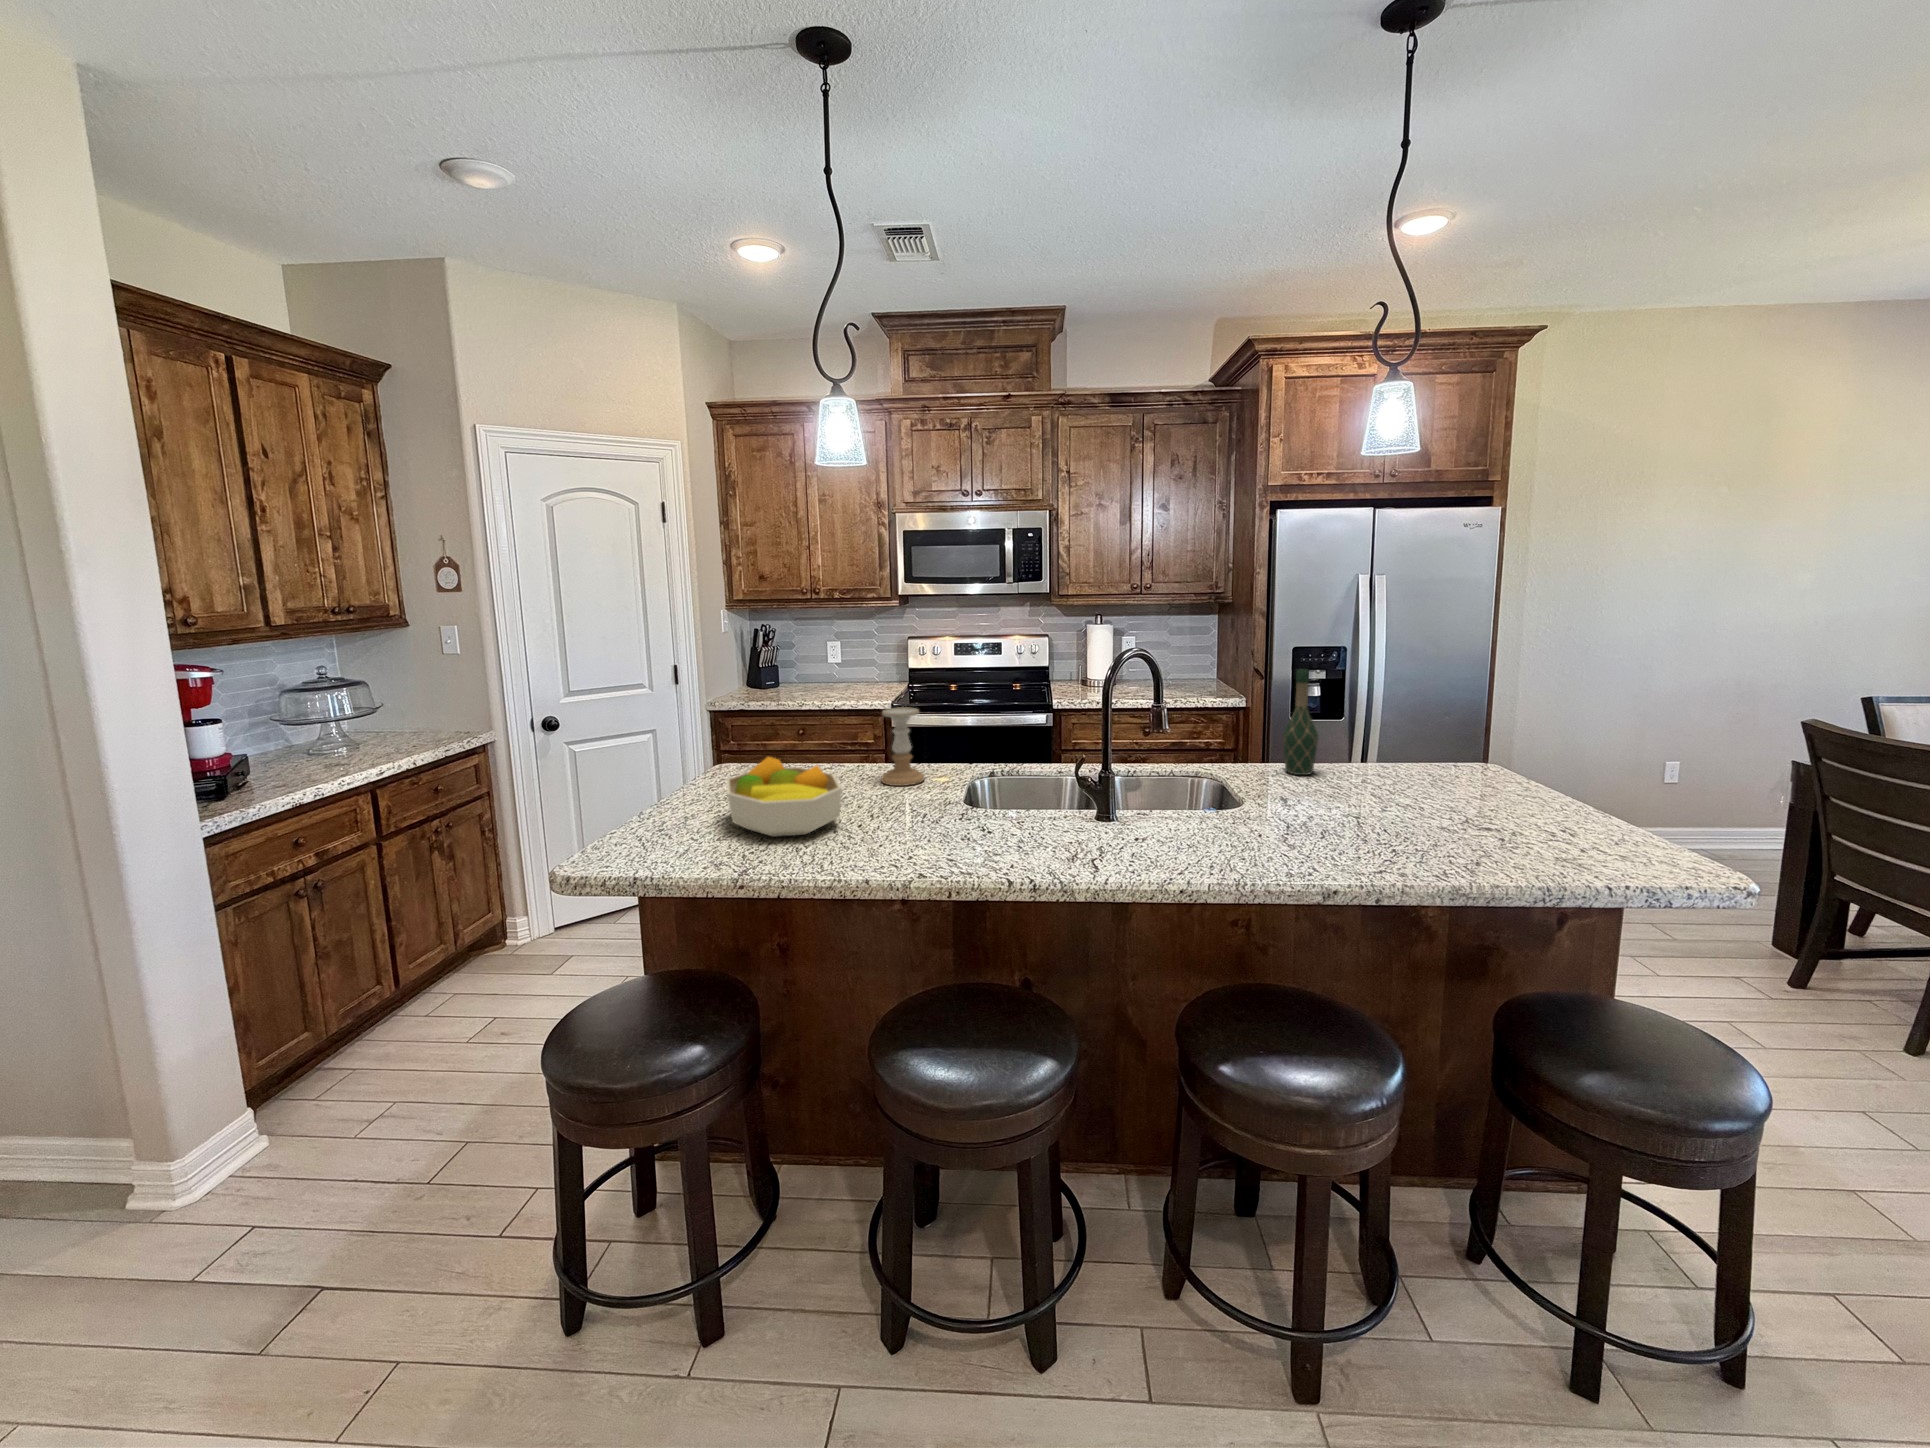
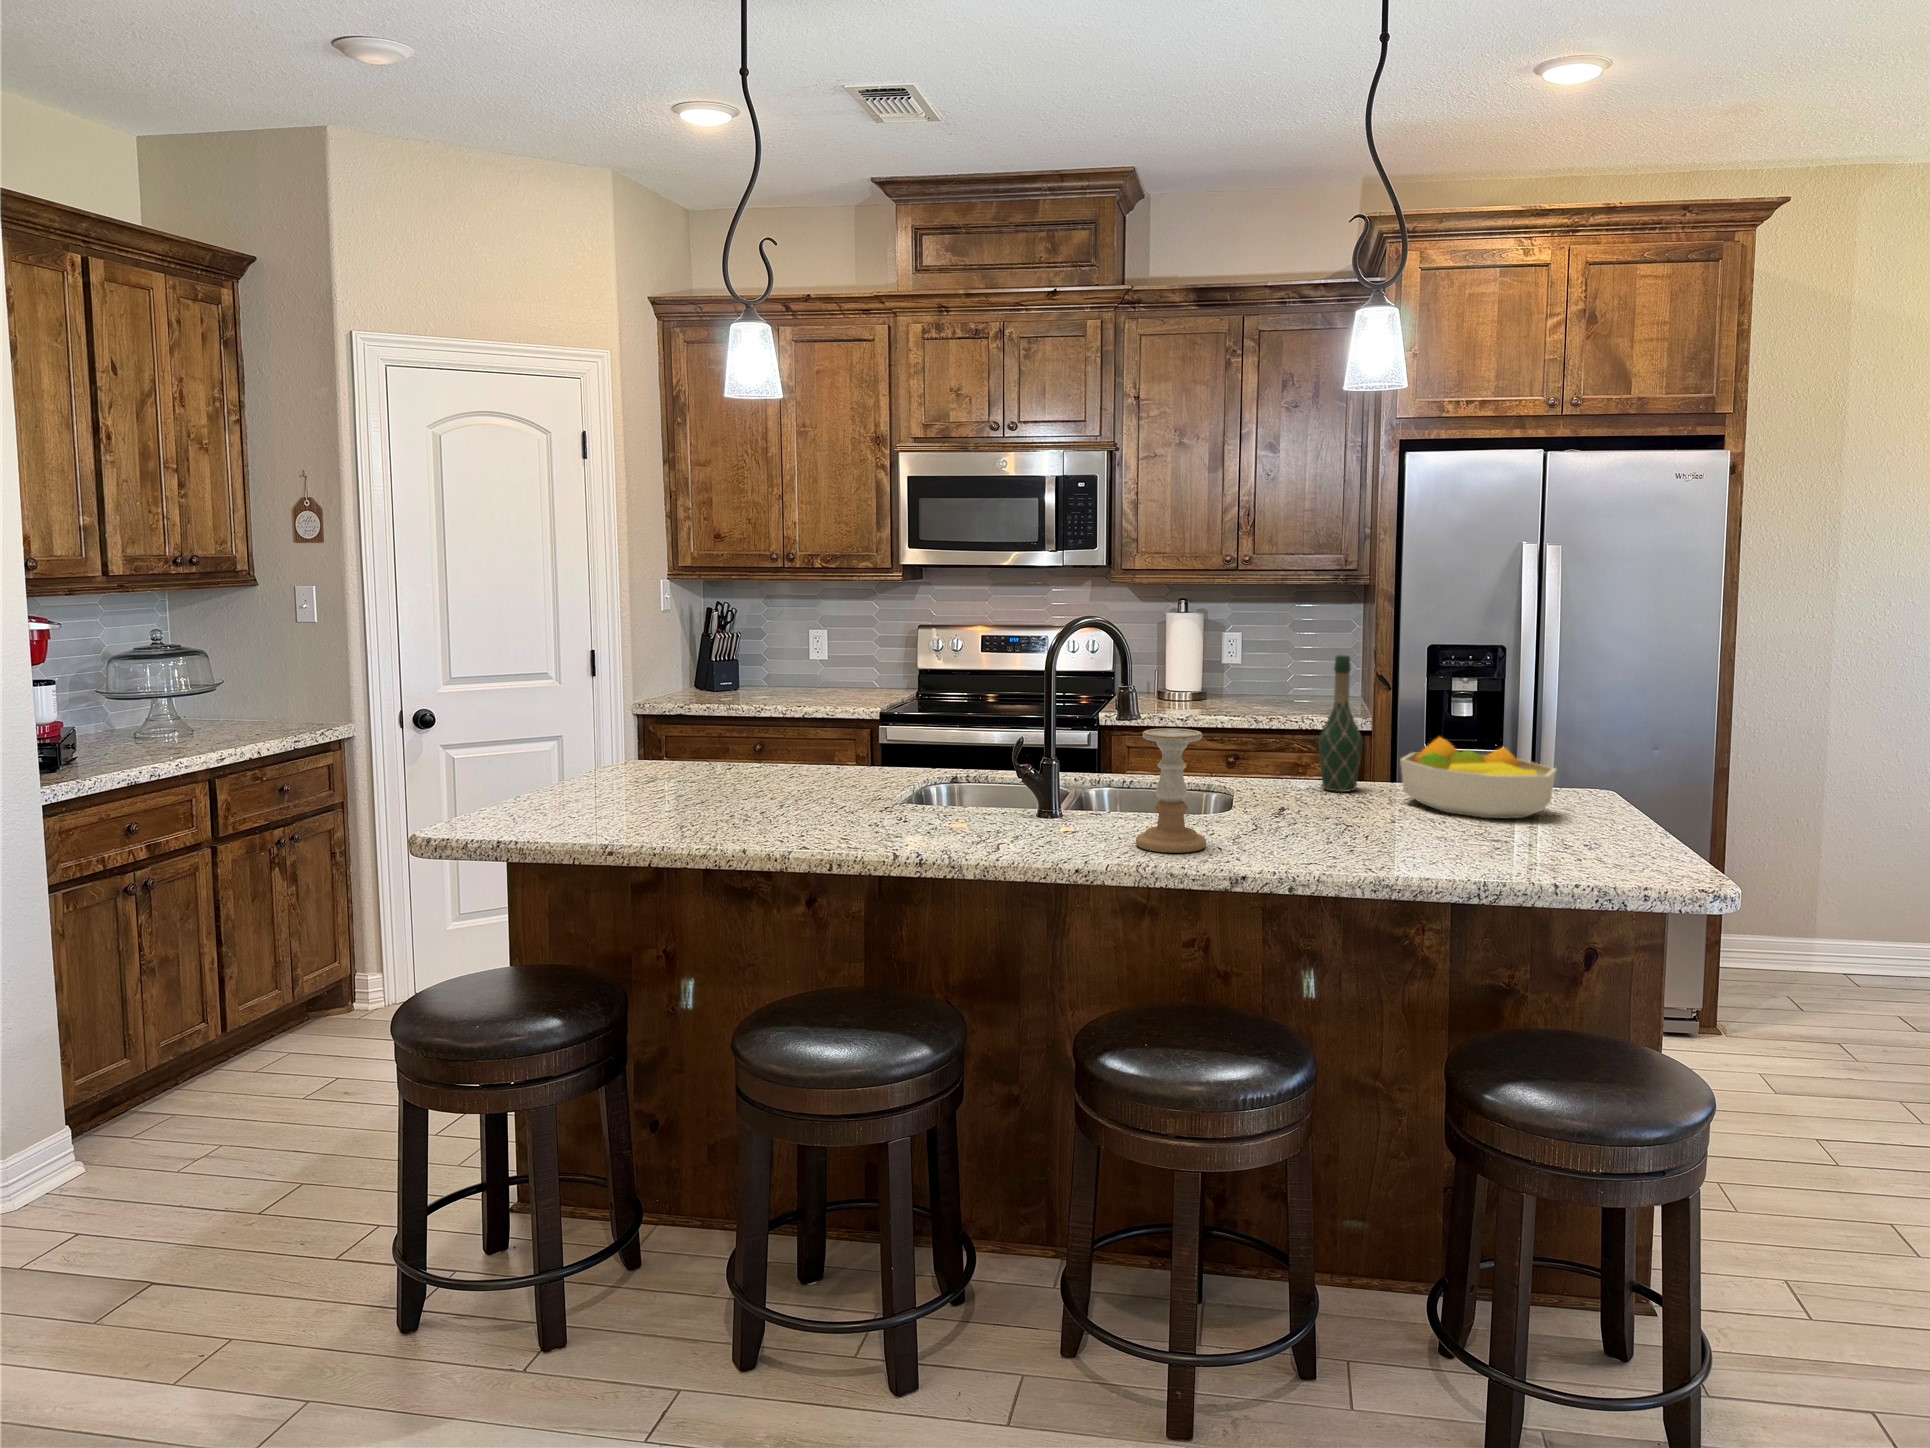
candle holder: present [881,707,925,786] -> present [1136,728,1206,853]
fruit bowl: present [726,757,842,837] -> present [1400,737,1556,818]

